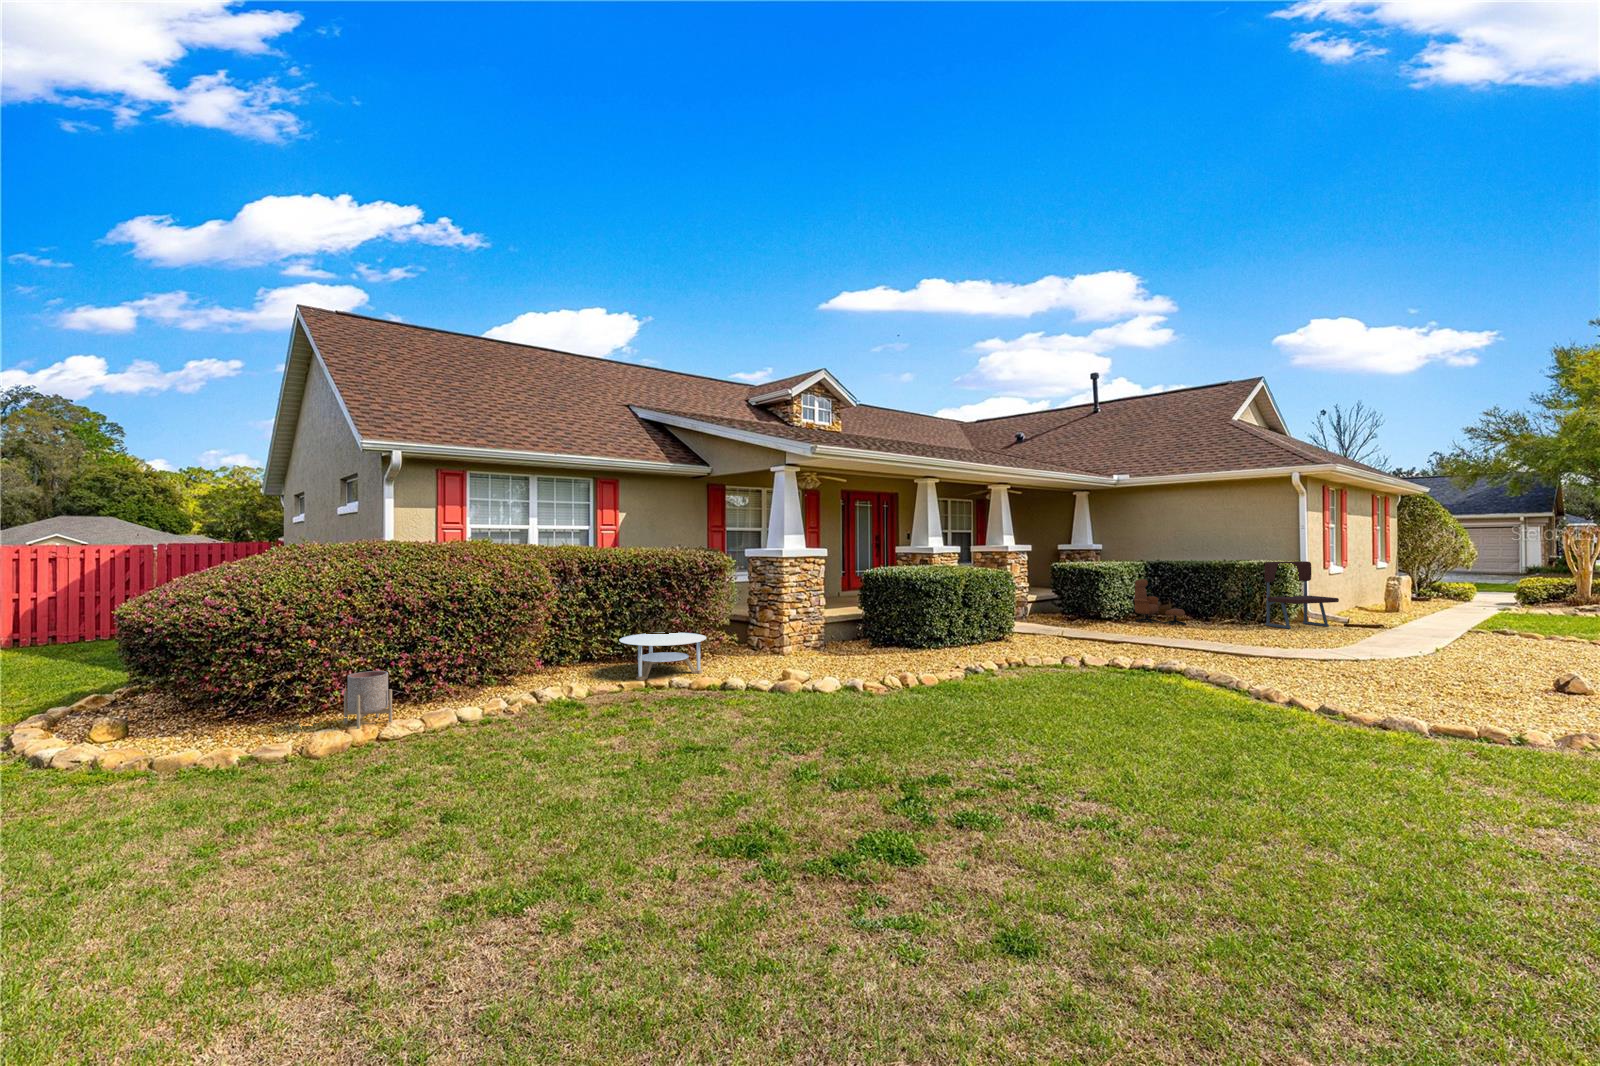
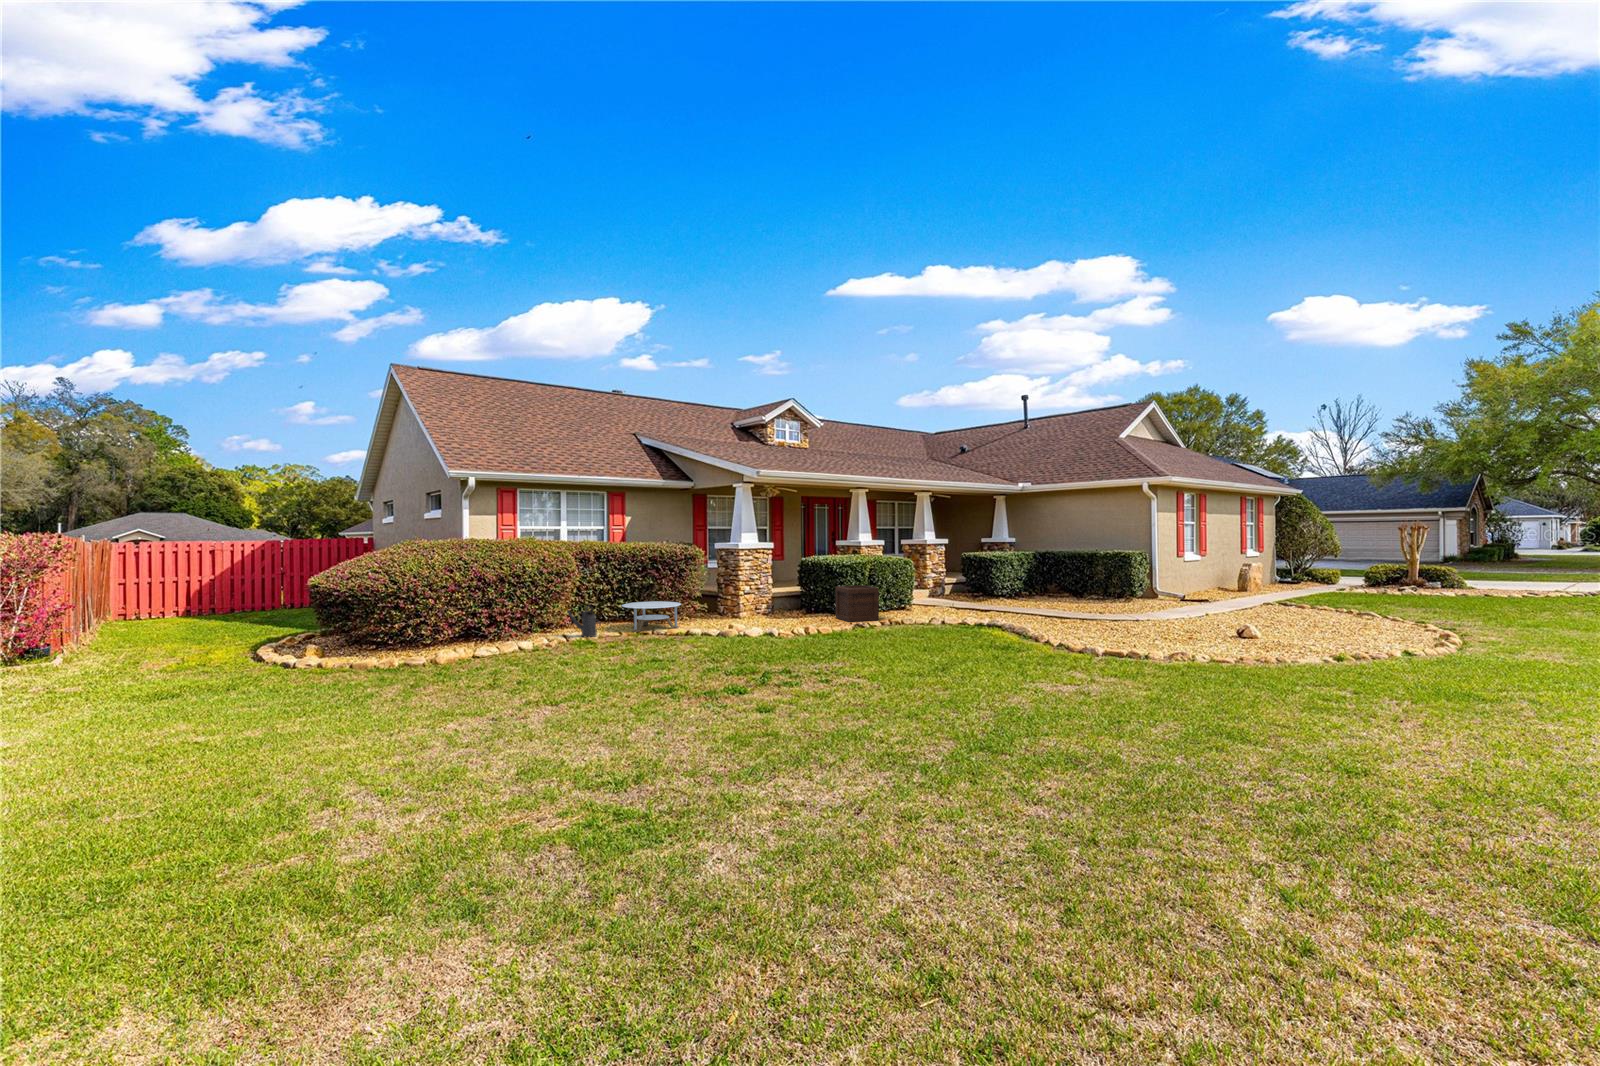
bench: present [1265,561,1339,629] -> none [1119,552,1173,603]
lounge chair: present [1134,579,1186,625] -> none [1022,566,1061,601]
wooden crate: none [918,608,982,662] -> present [835,585,879,622]
watering can: none [538,642,589,692] -> present [567,606,597,637]
planter: present [344,671,392,728] -> none [450,620,479,654]

